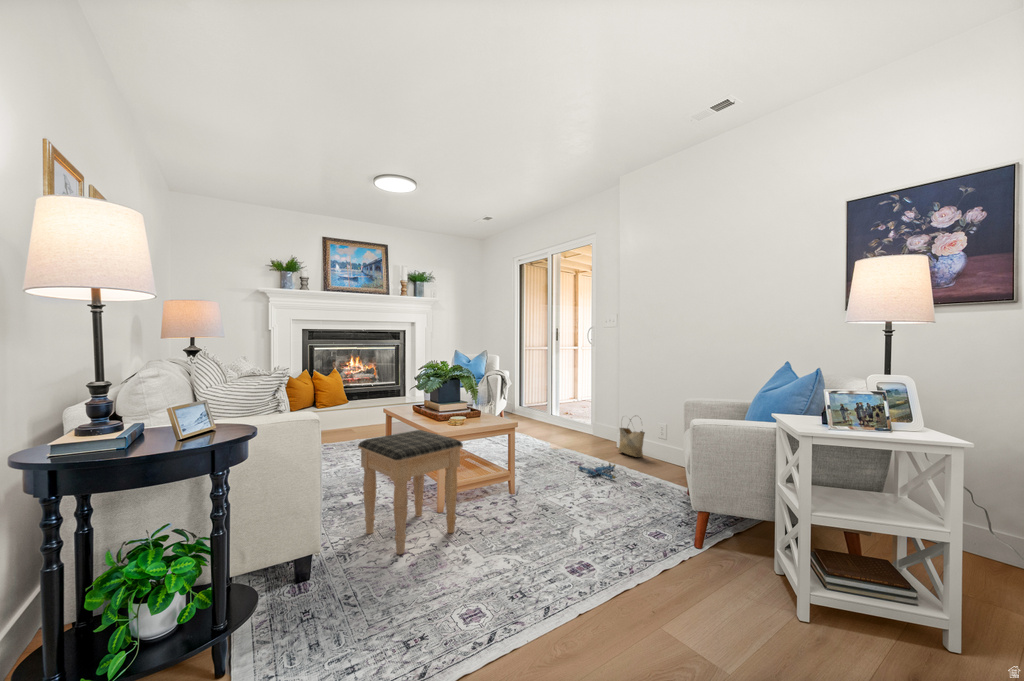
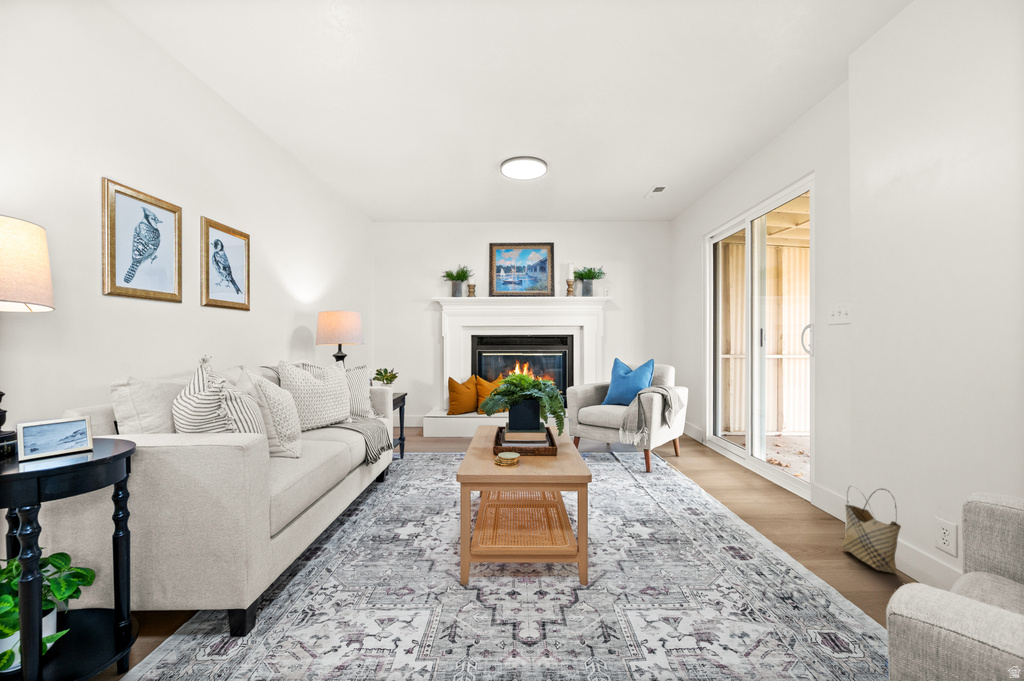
footstool: present [358,430,463,554] -> none [329,466,451,645]
plush toy: present [578,463,615,479] -> none [732,561,811,611]

